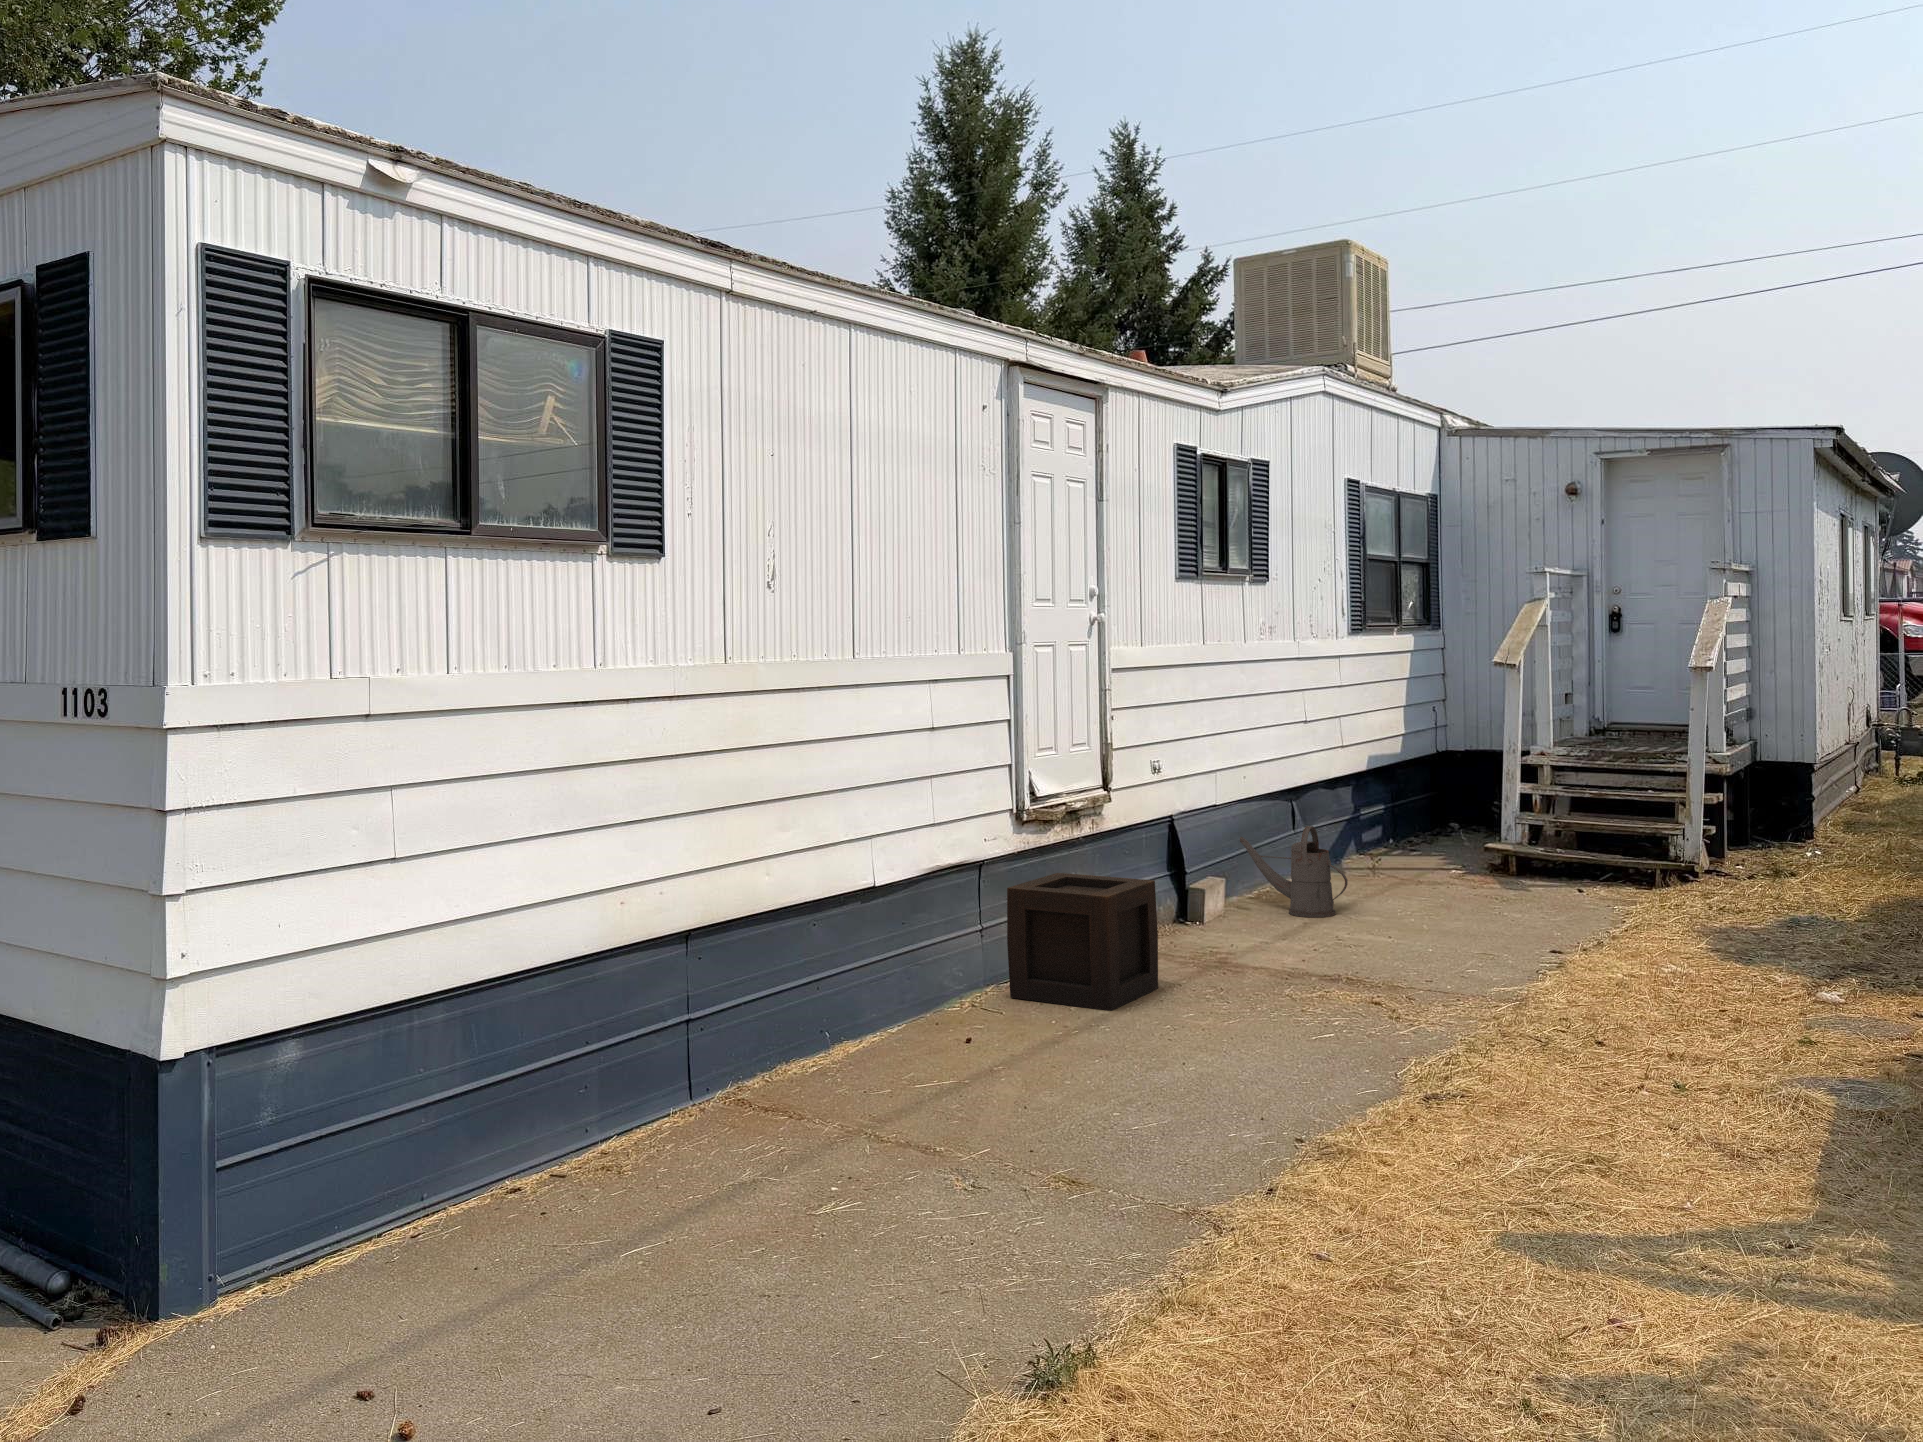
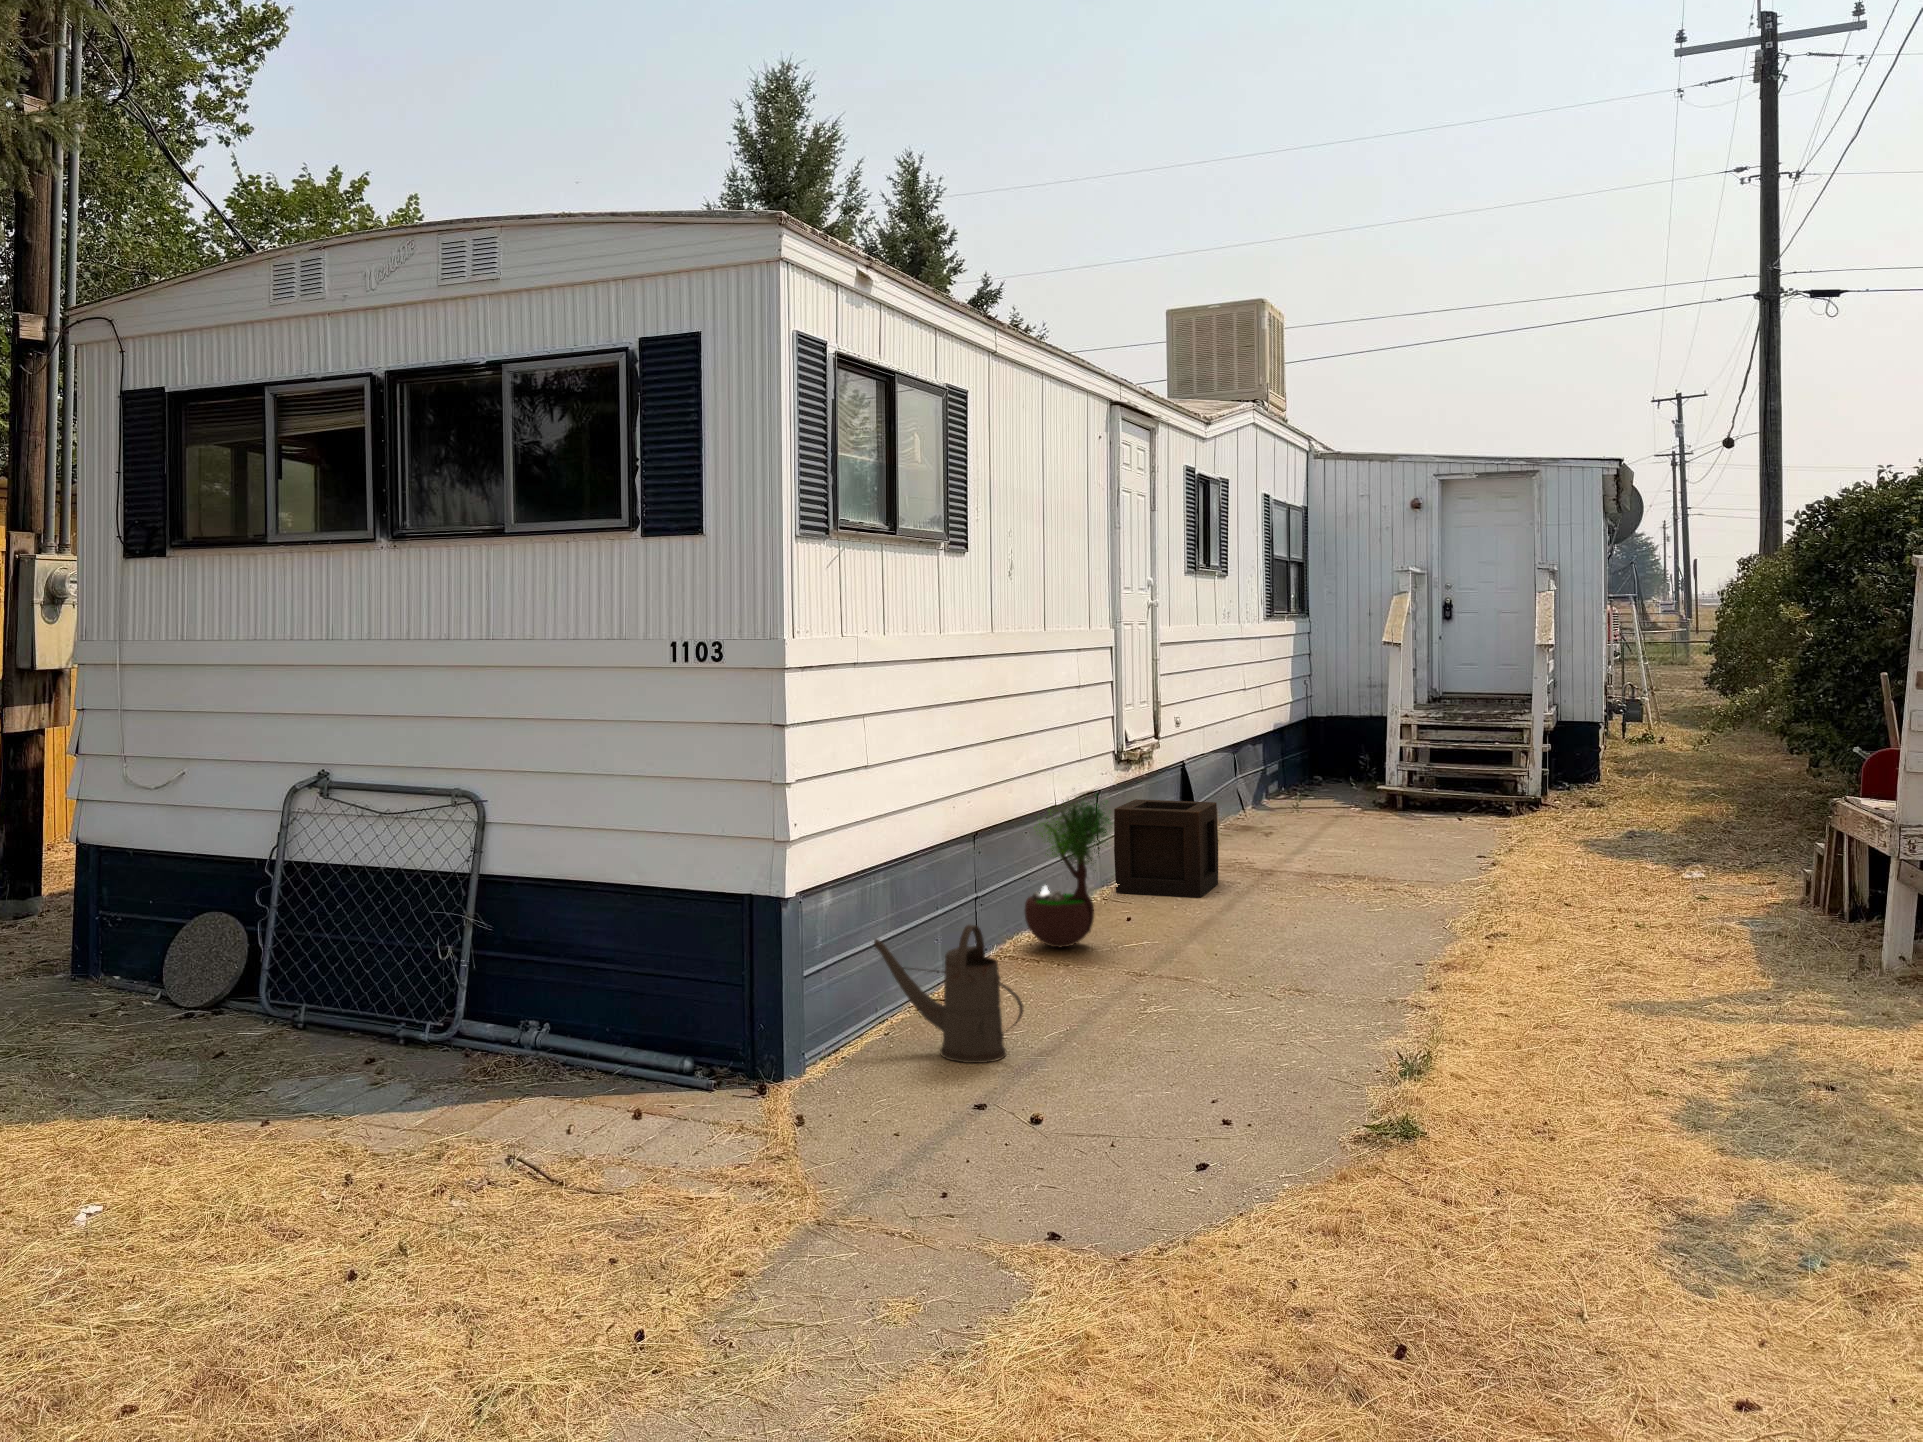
watering can: present [1240,826,1348,918] -> present [874,925,1023,1063]
potted tree: none [789,874,910,1089] -> present [1025,795,1112,948]

